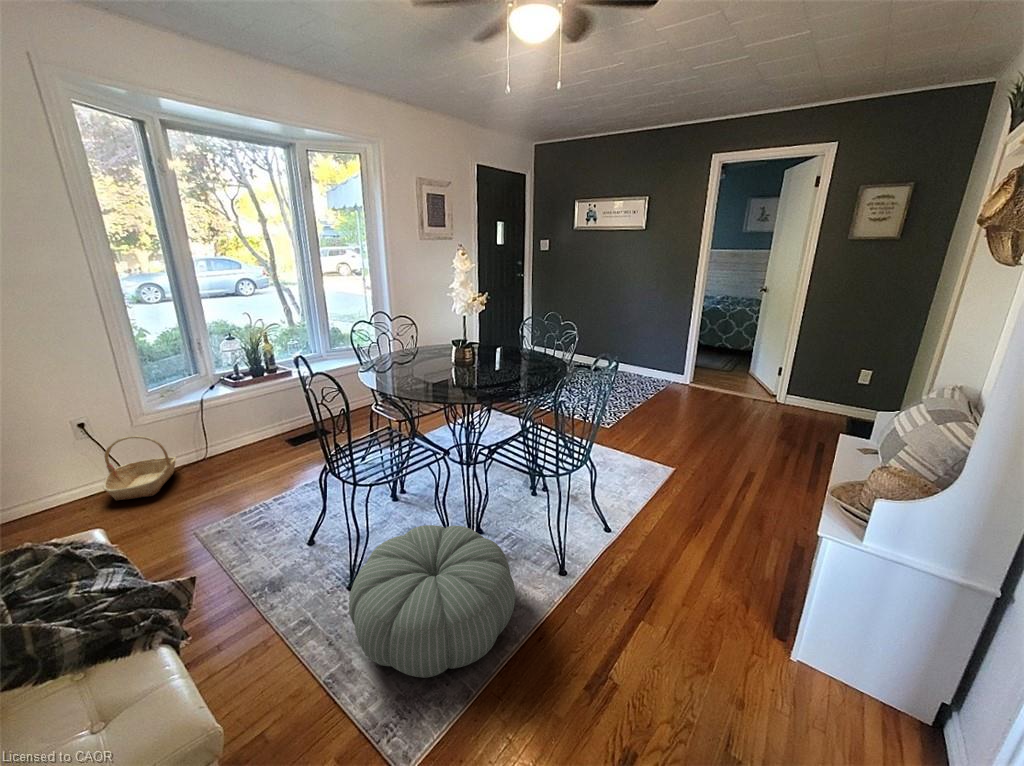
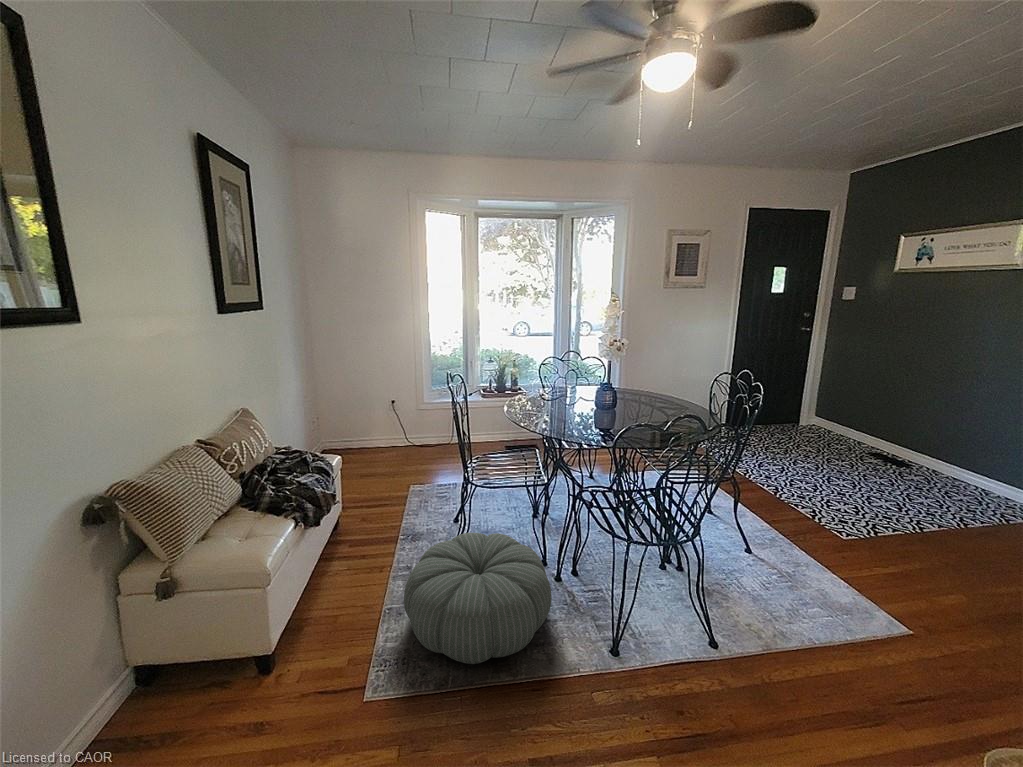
basket: present [103,436,176,500] -> none [391,416,435,457]

